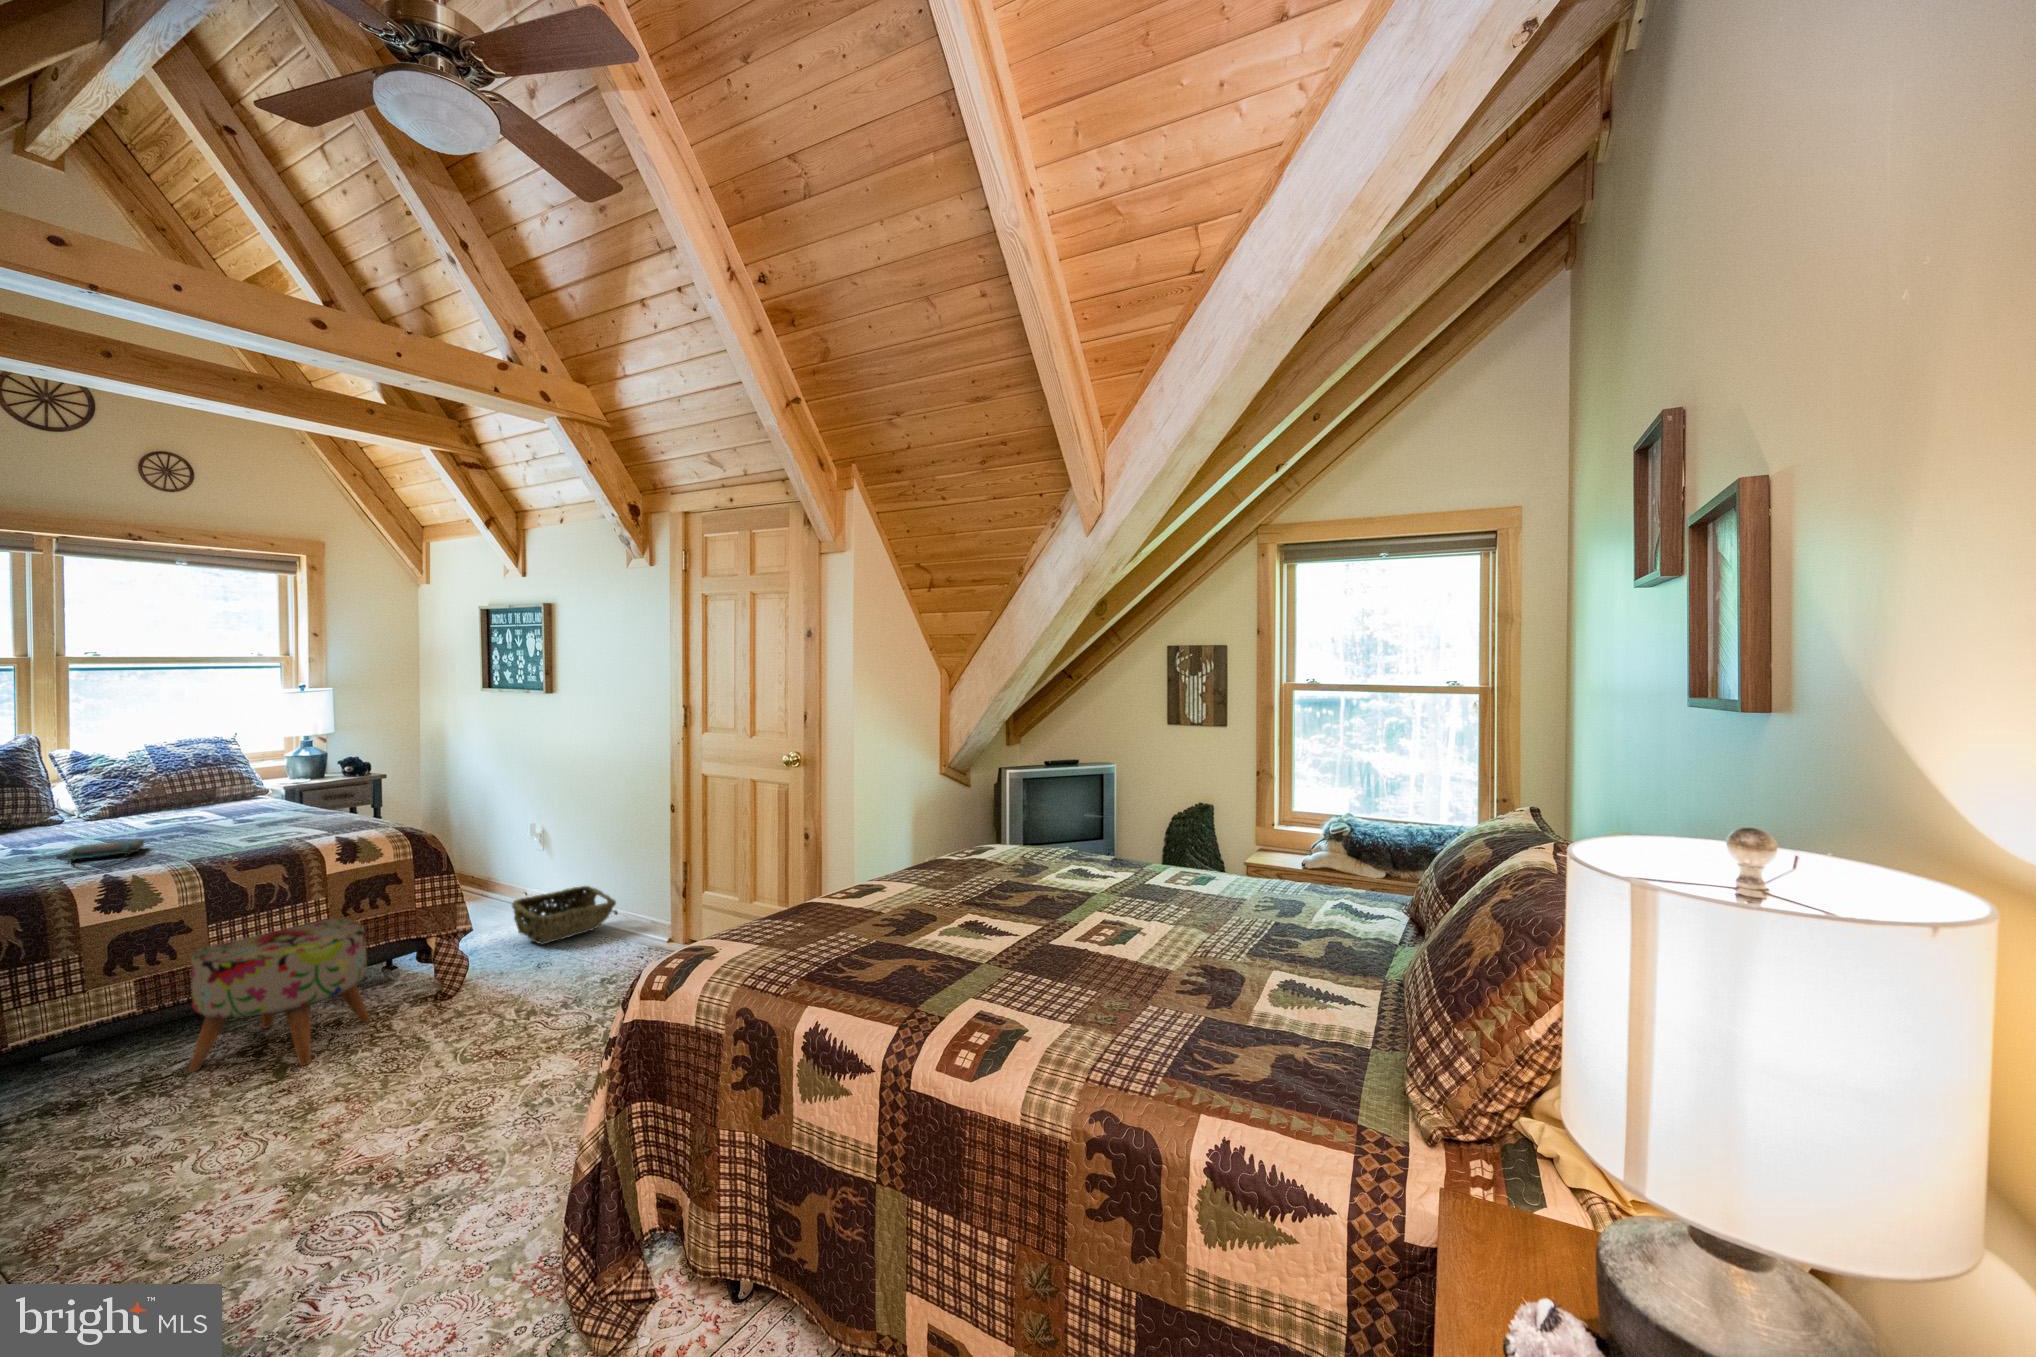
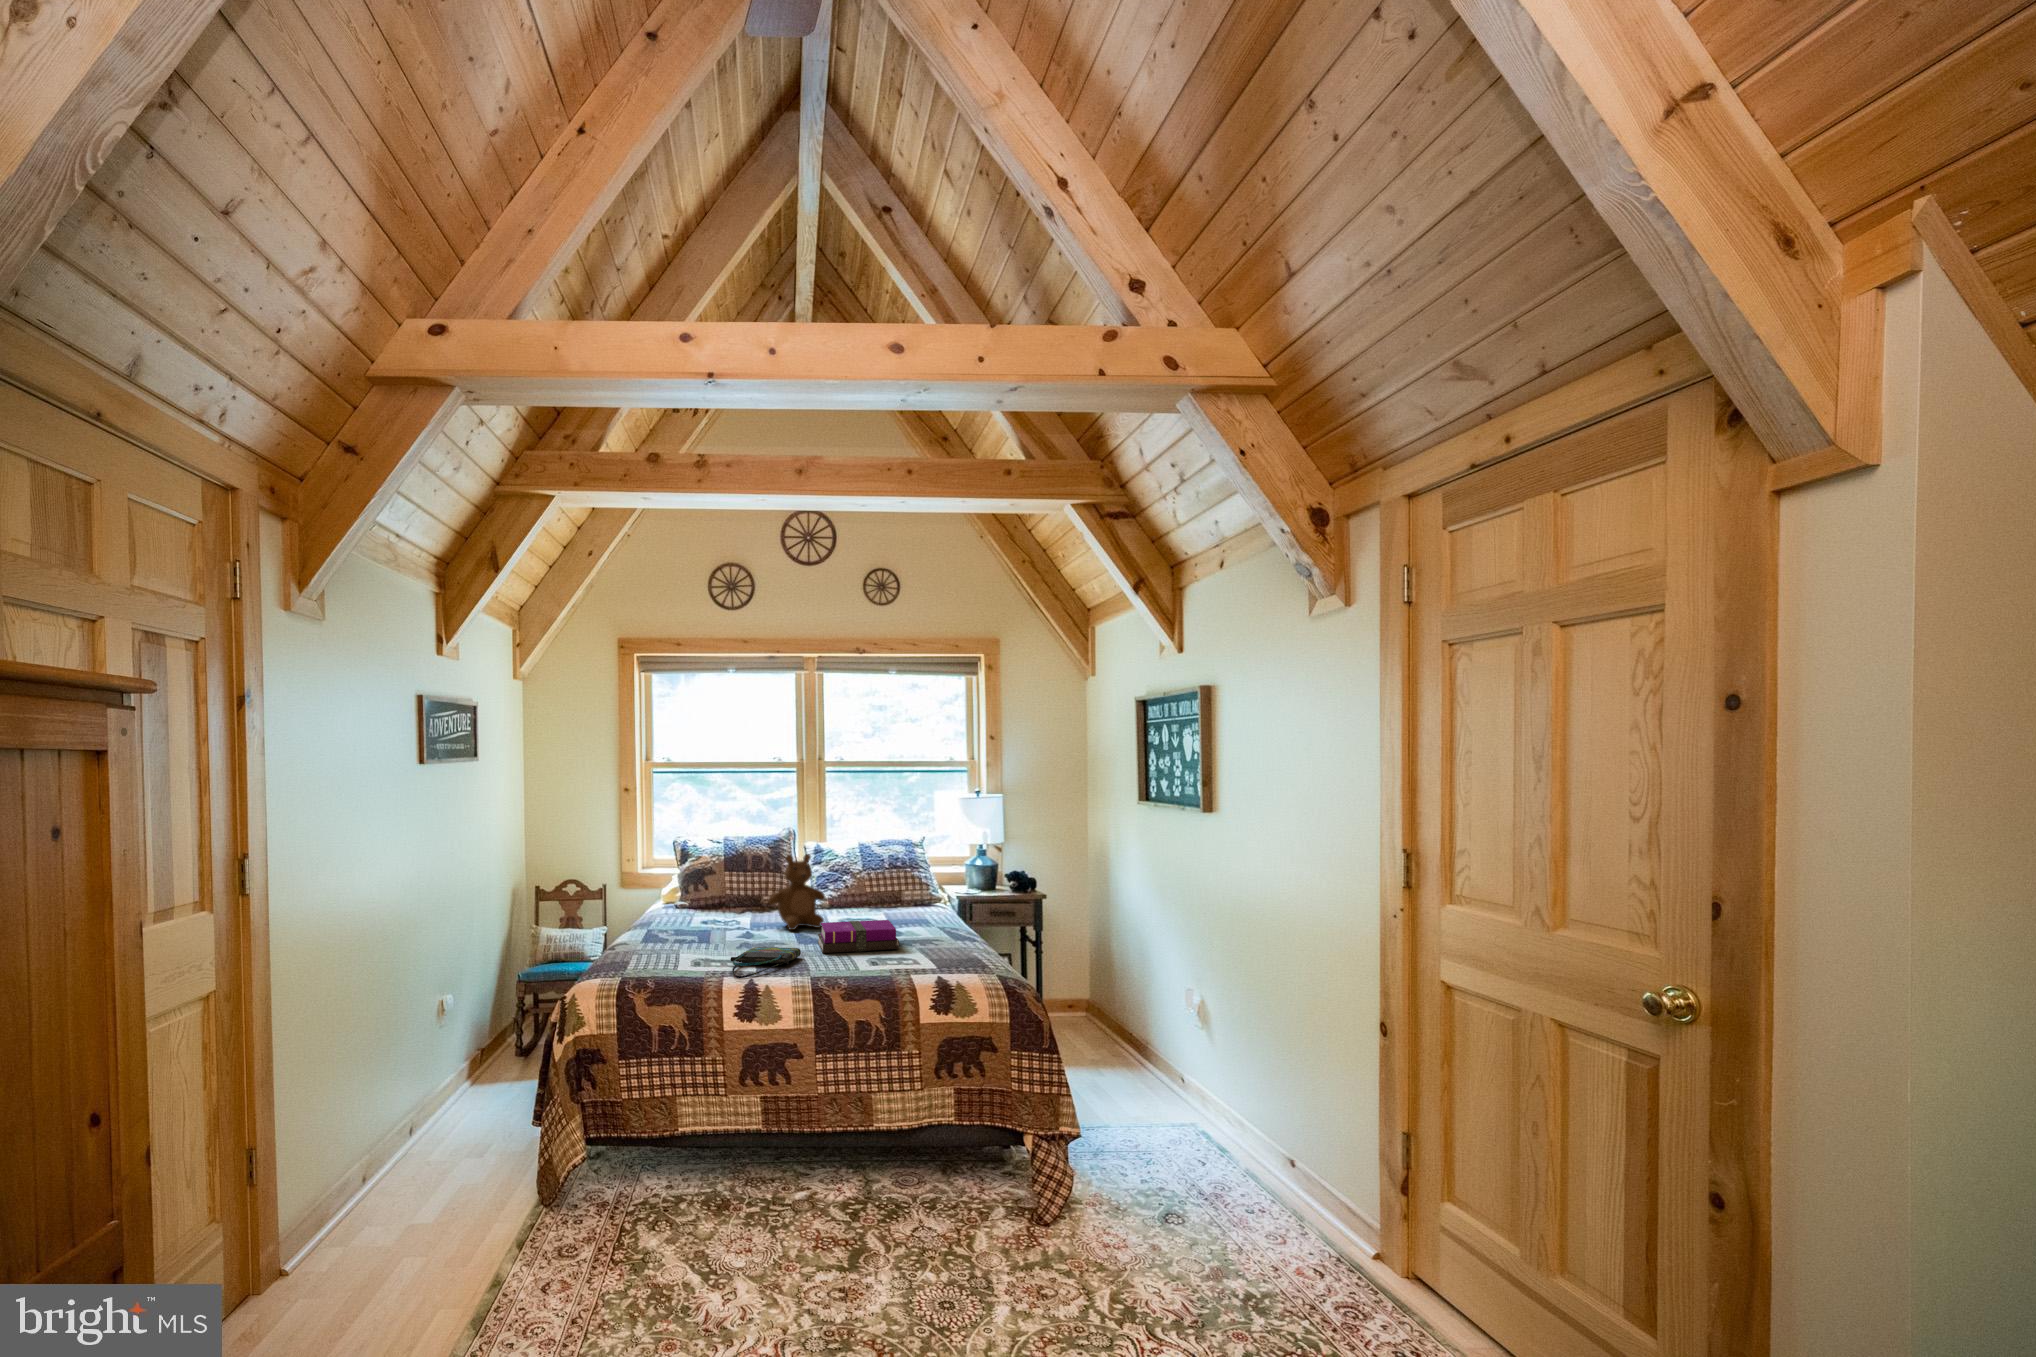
teddy bear: none [49,756,137,832] -> present [768,854,825,930]
notebook: none [147,807,260,842] -> present [818,920,899,953]
woven basket: present [512,886,616,945] -> none [1142,1084,1274,1166]
ottoman: present [188,918,370,1072] -> none [777,1074,953,1285]

